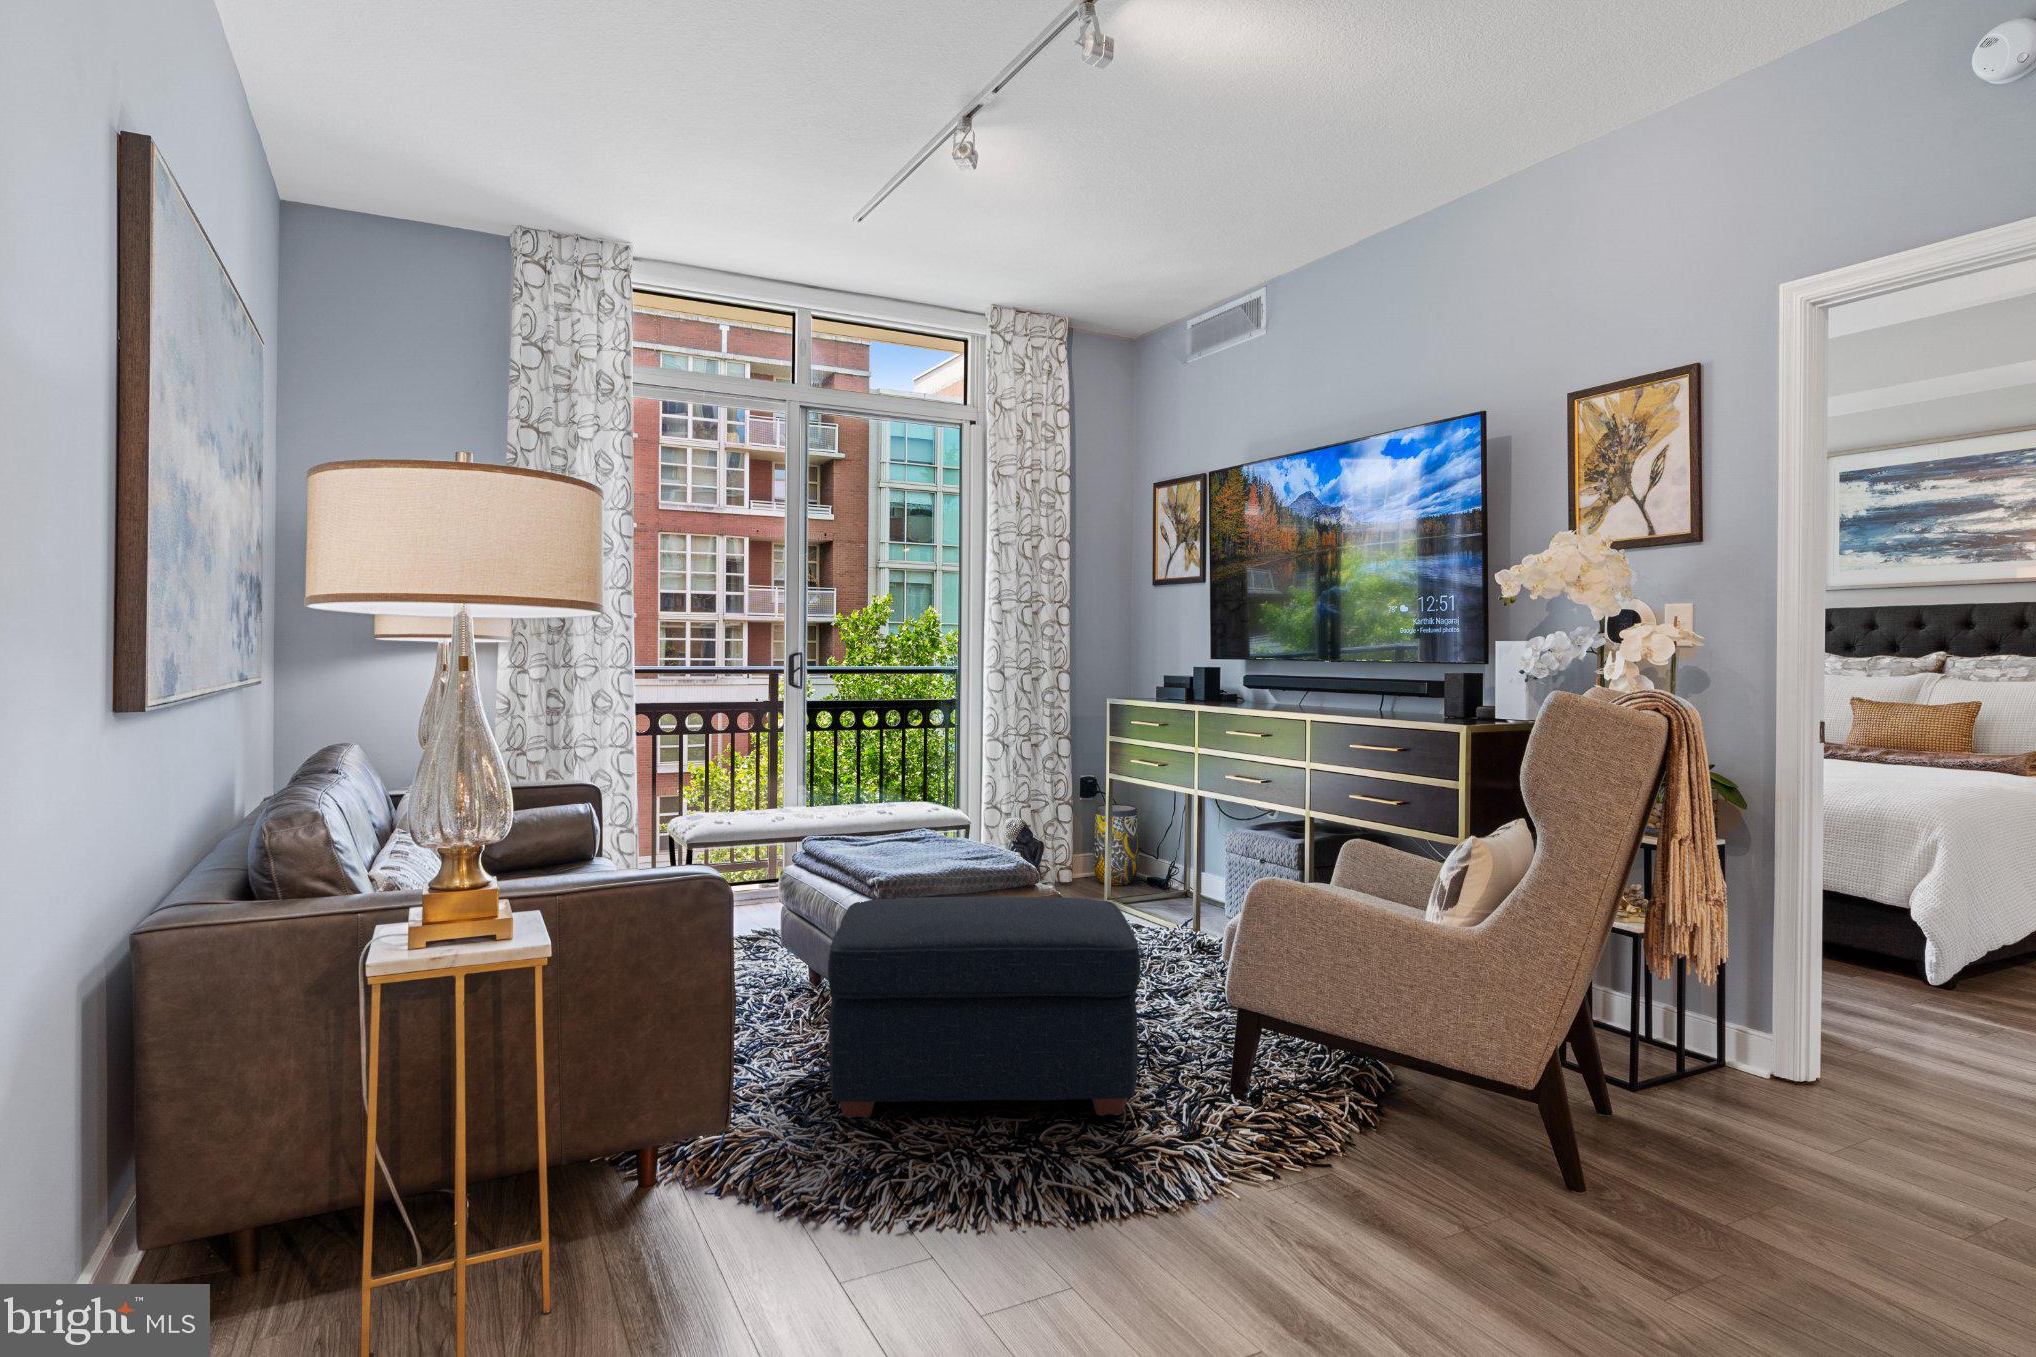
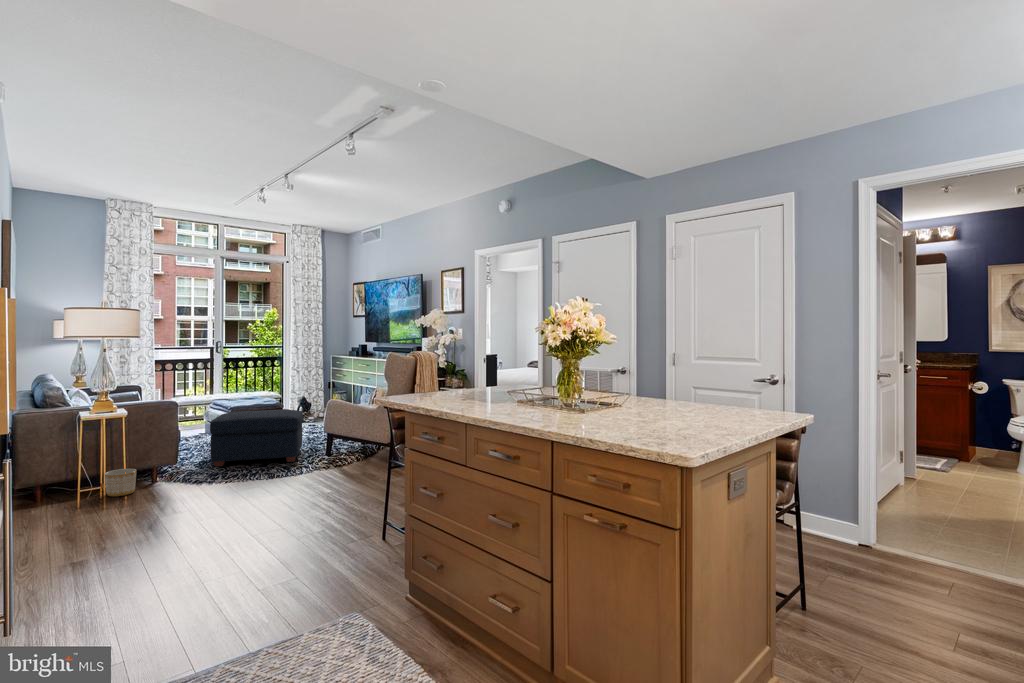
planter: none [463,1165,583,1305] -> present [105,469,136,497]

